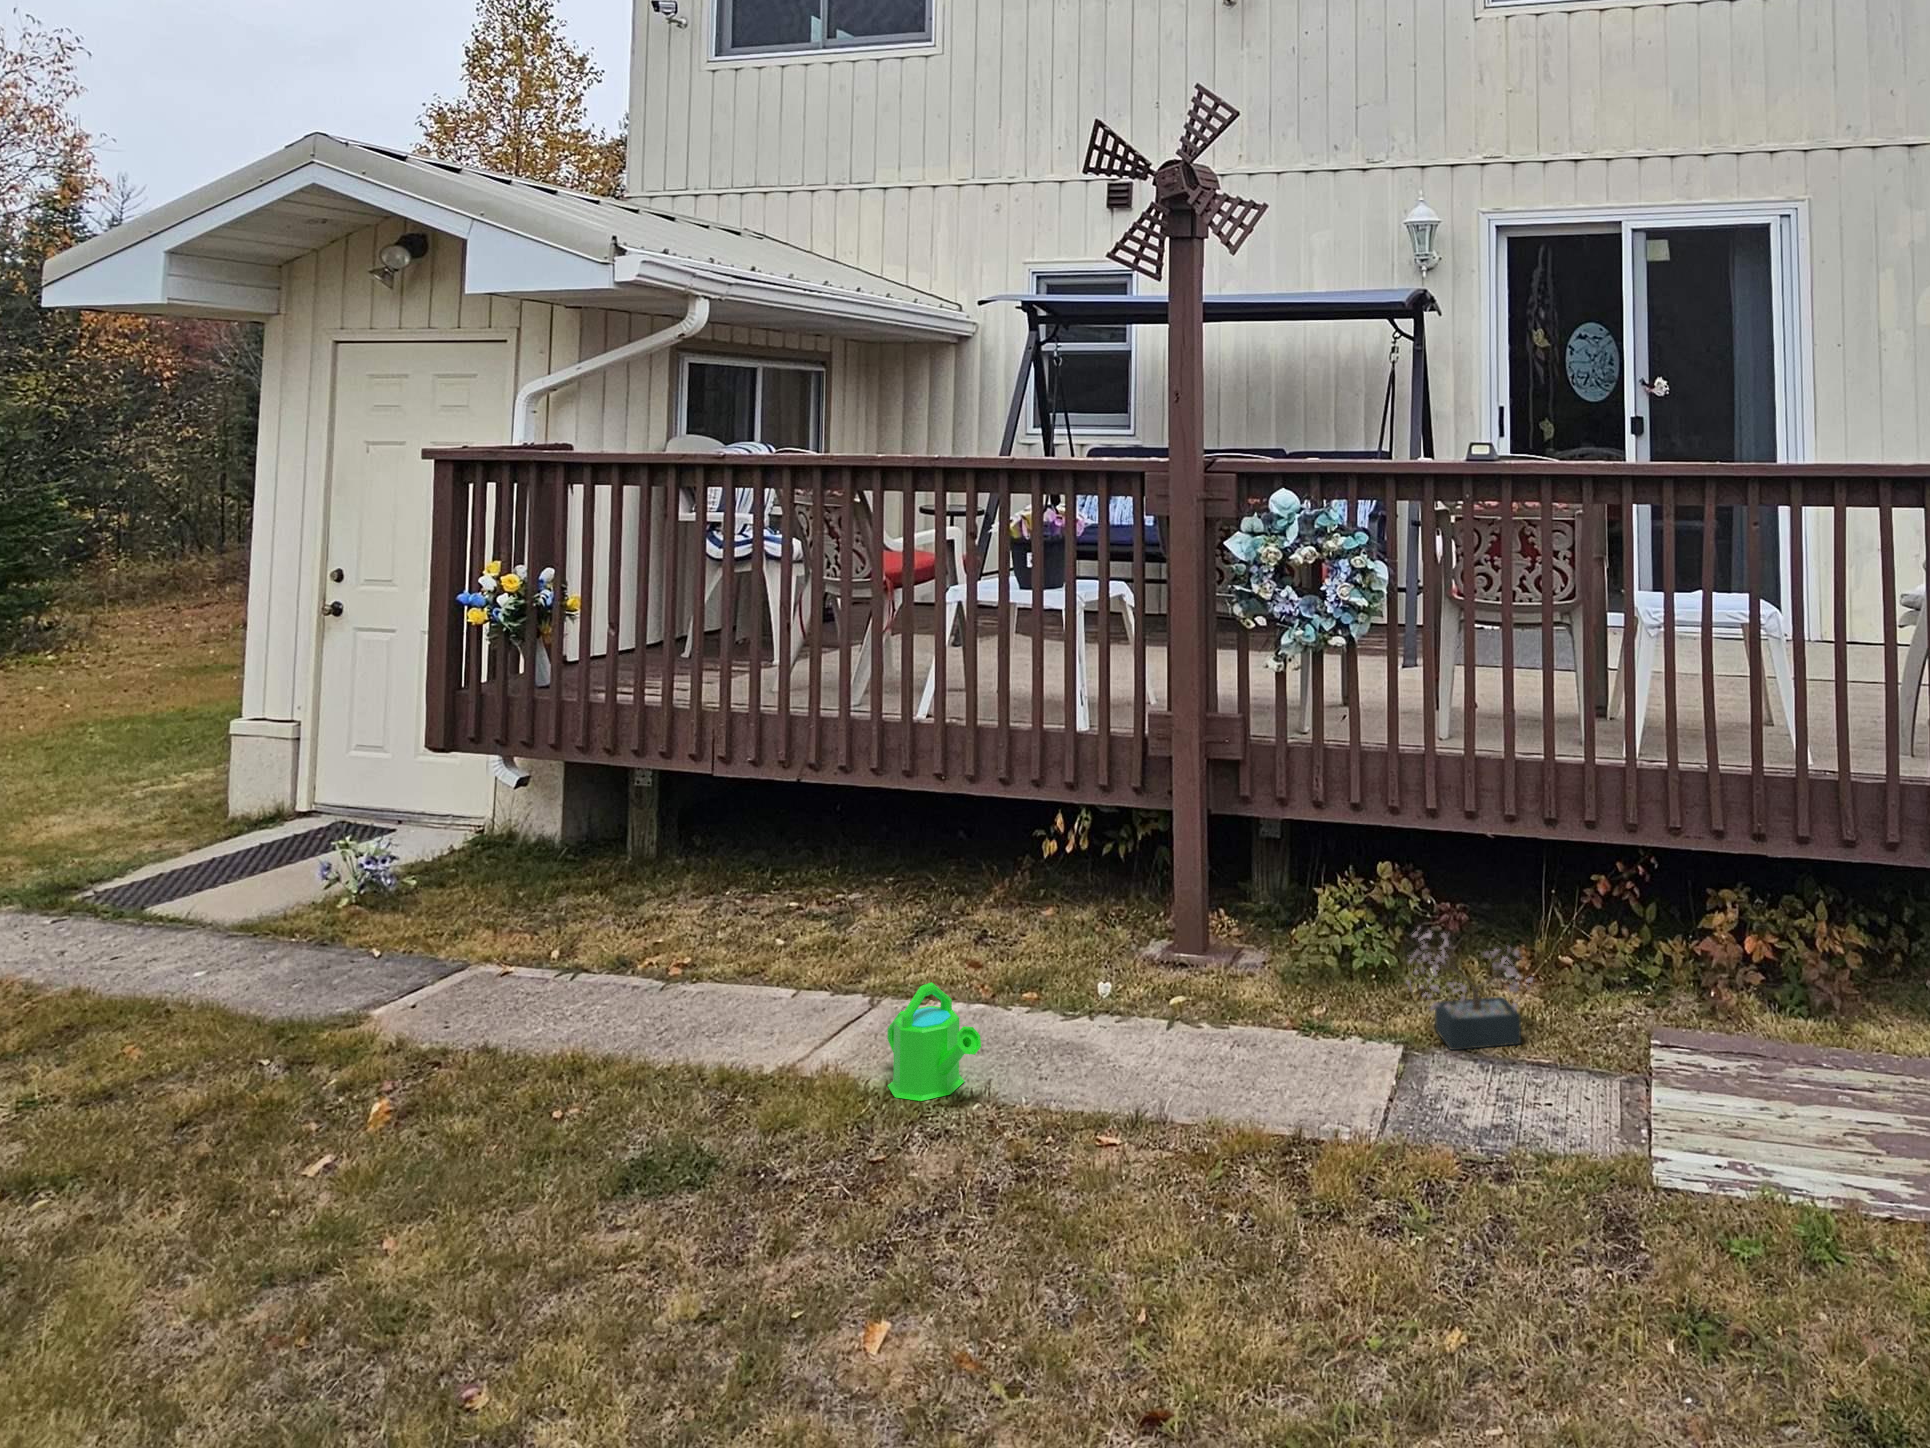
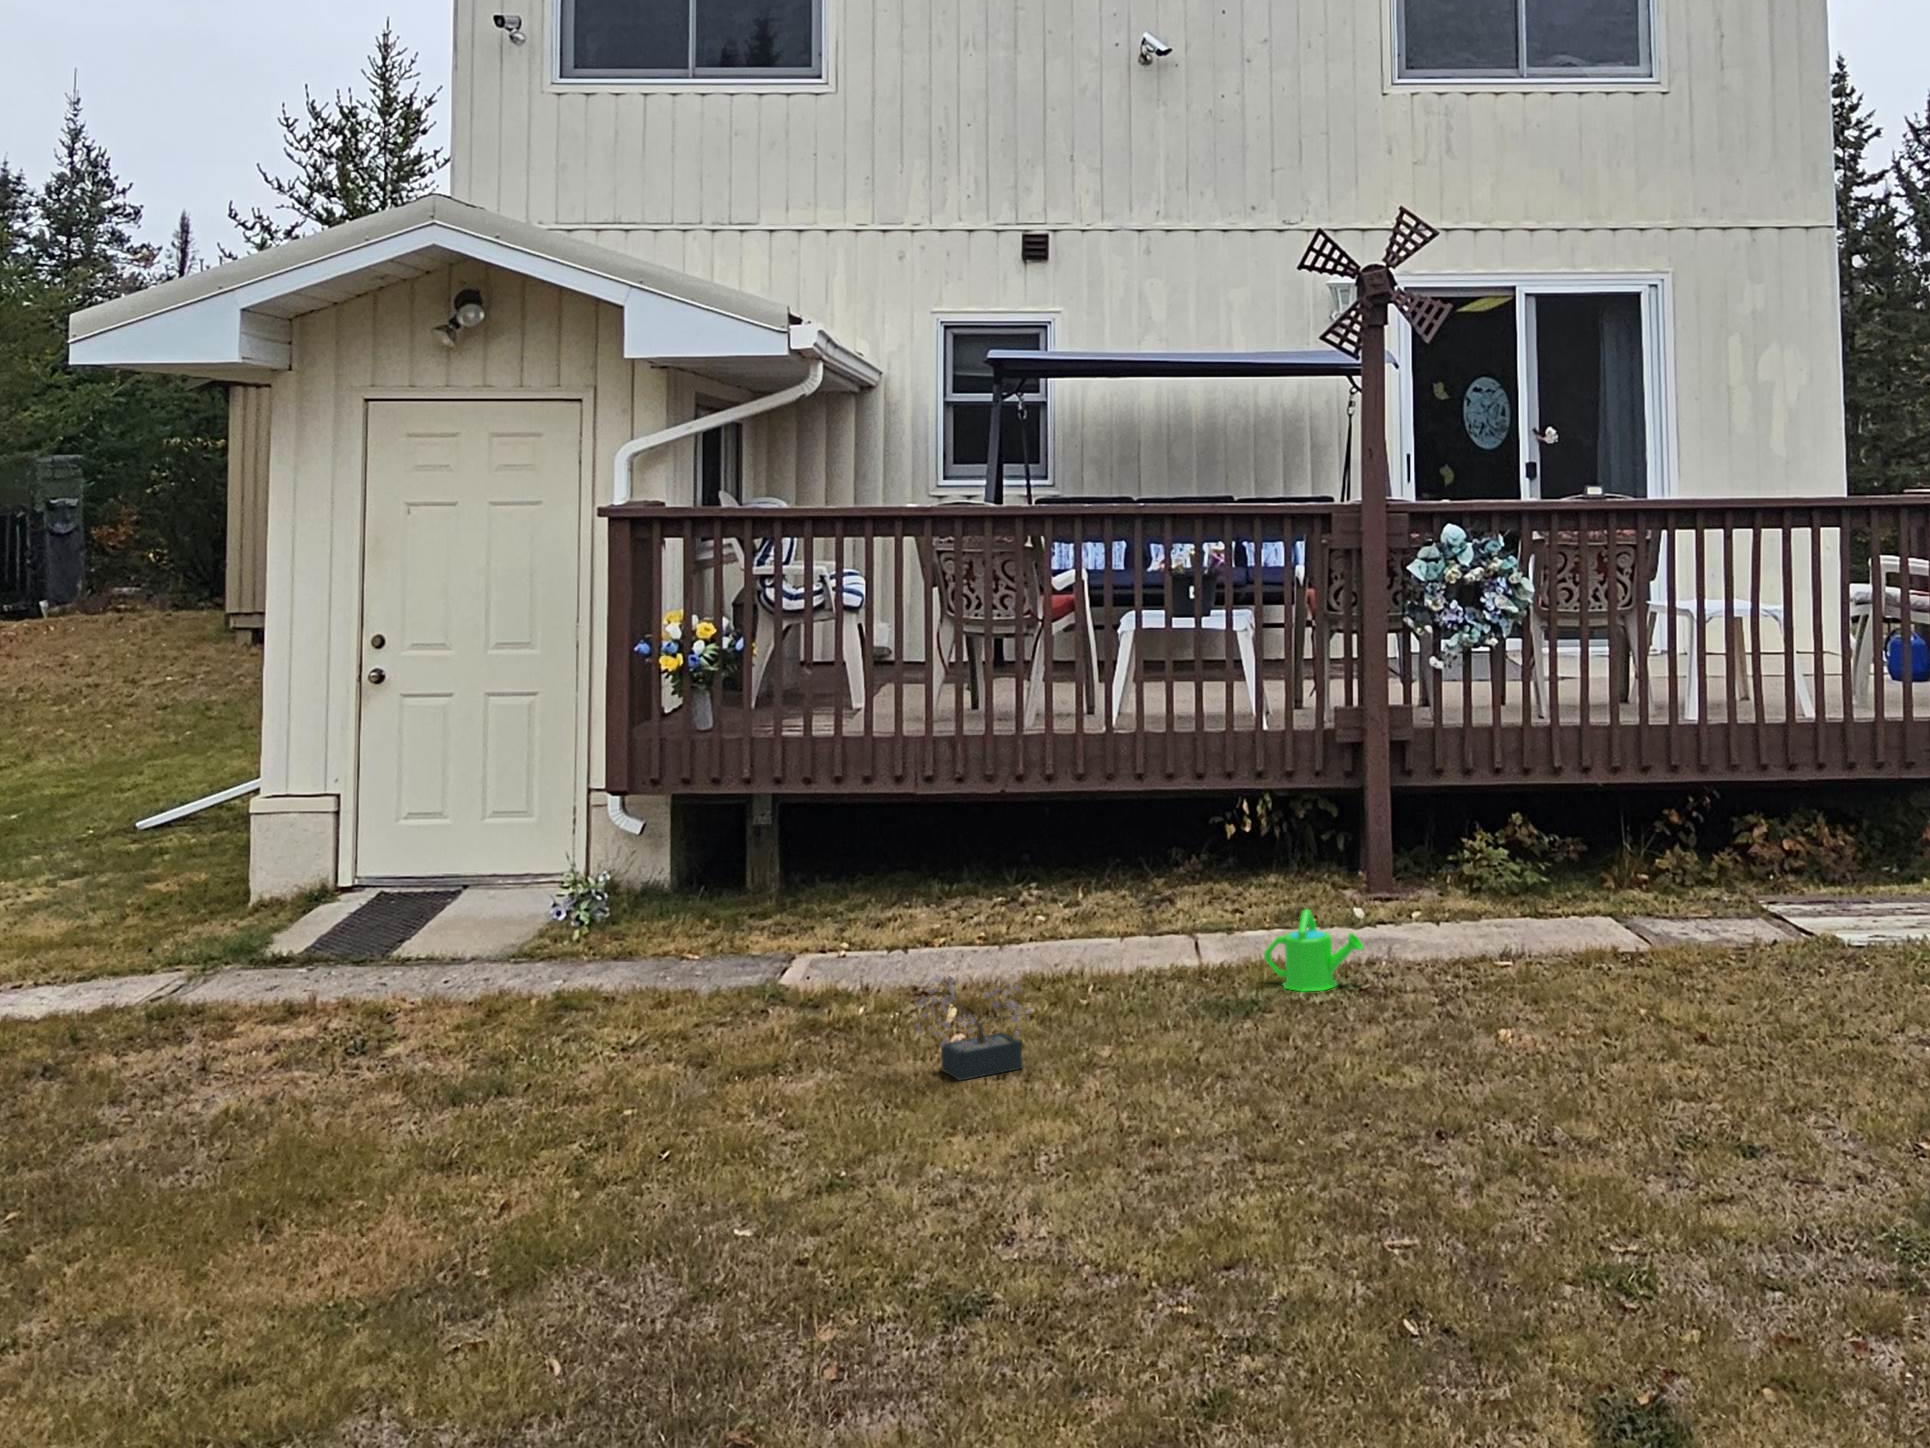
decorative plant: present [1407,927,1533,1050] -> present [916,975,1031,1081]

